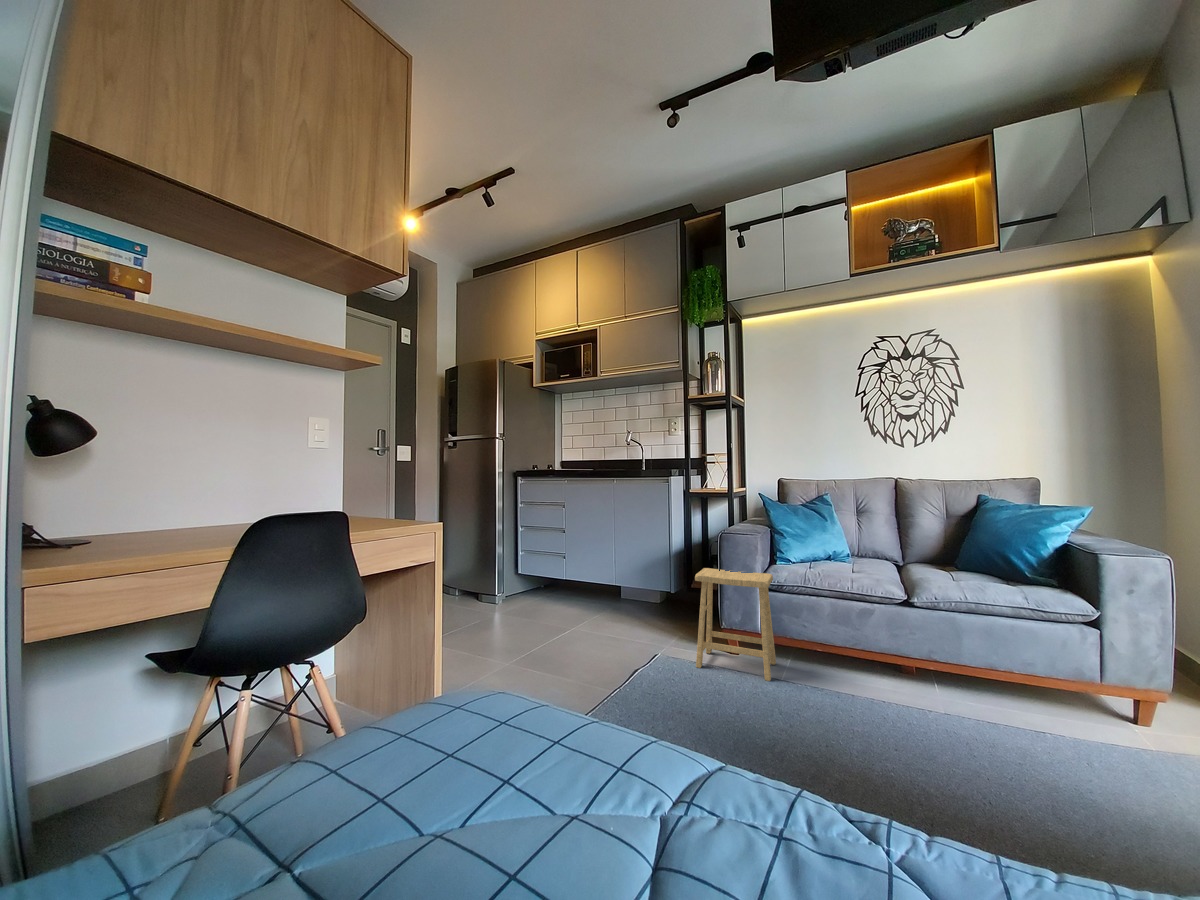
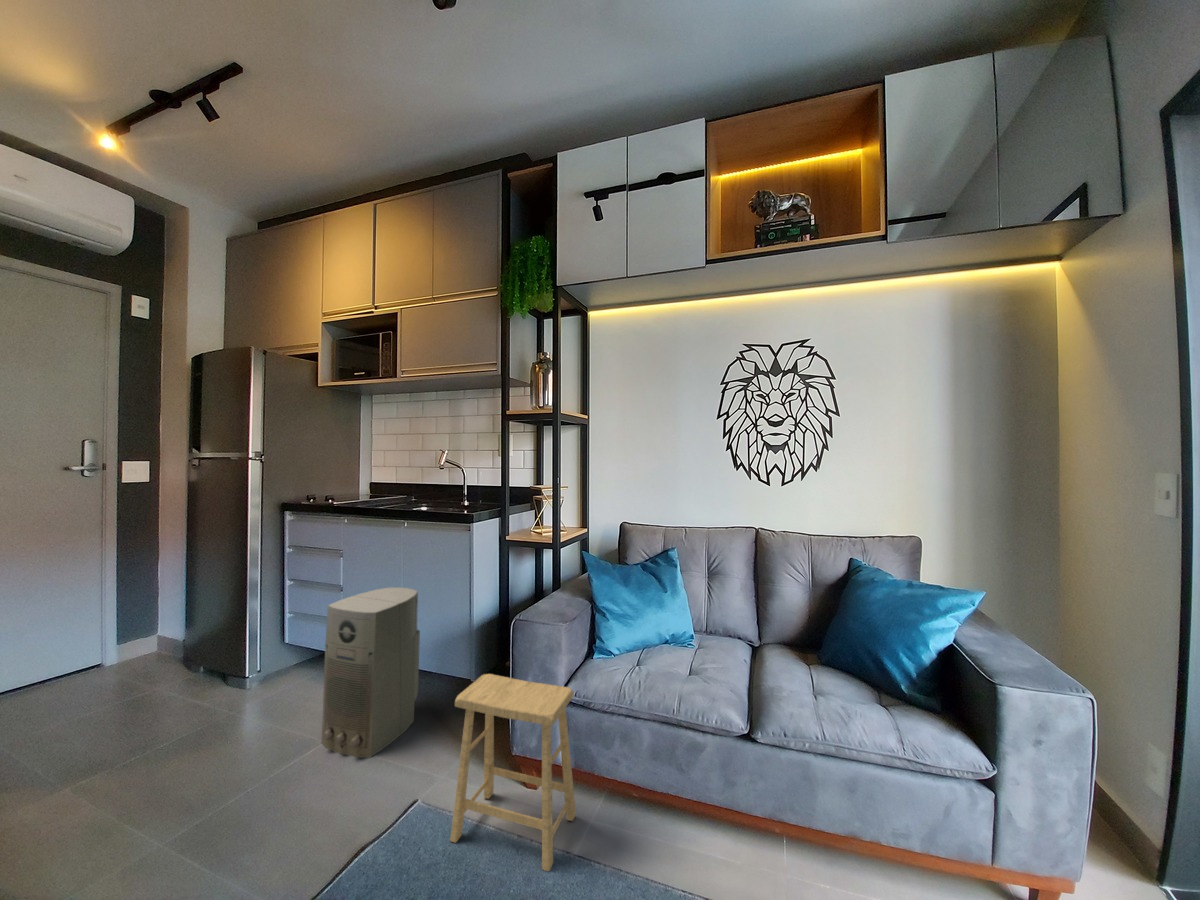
air purifier: none [575,527,631,635] -> present [321,587,420,758]

